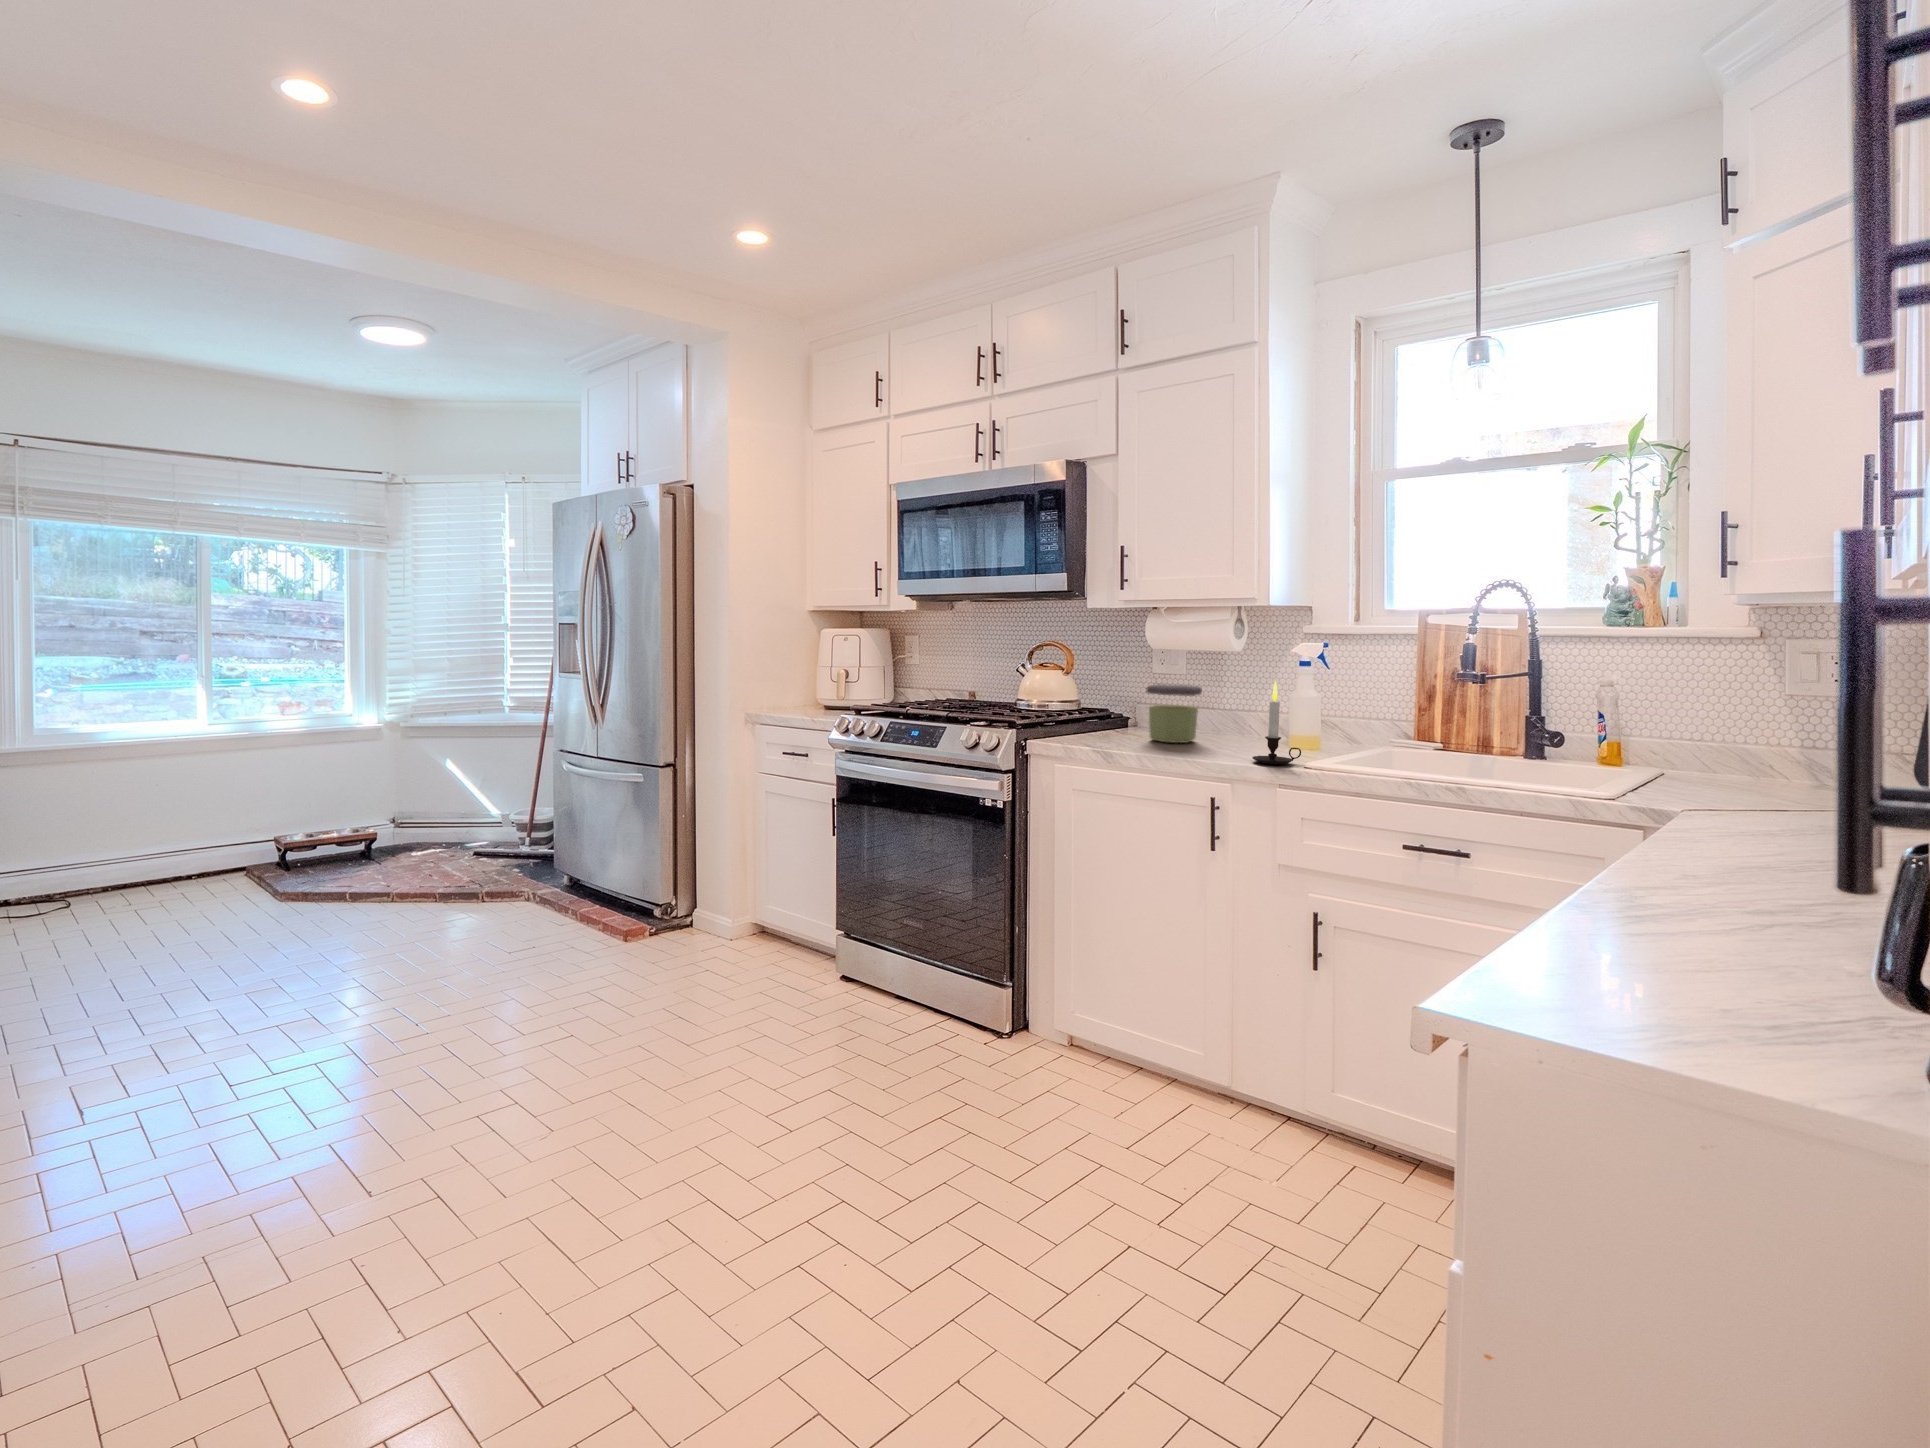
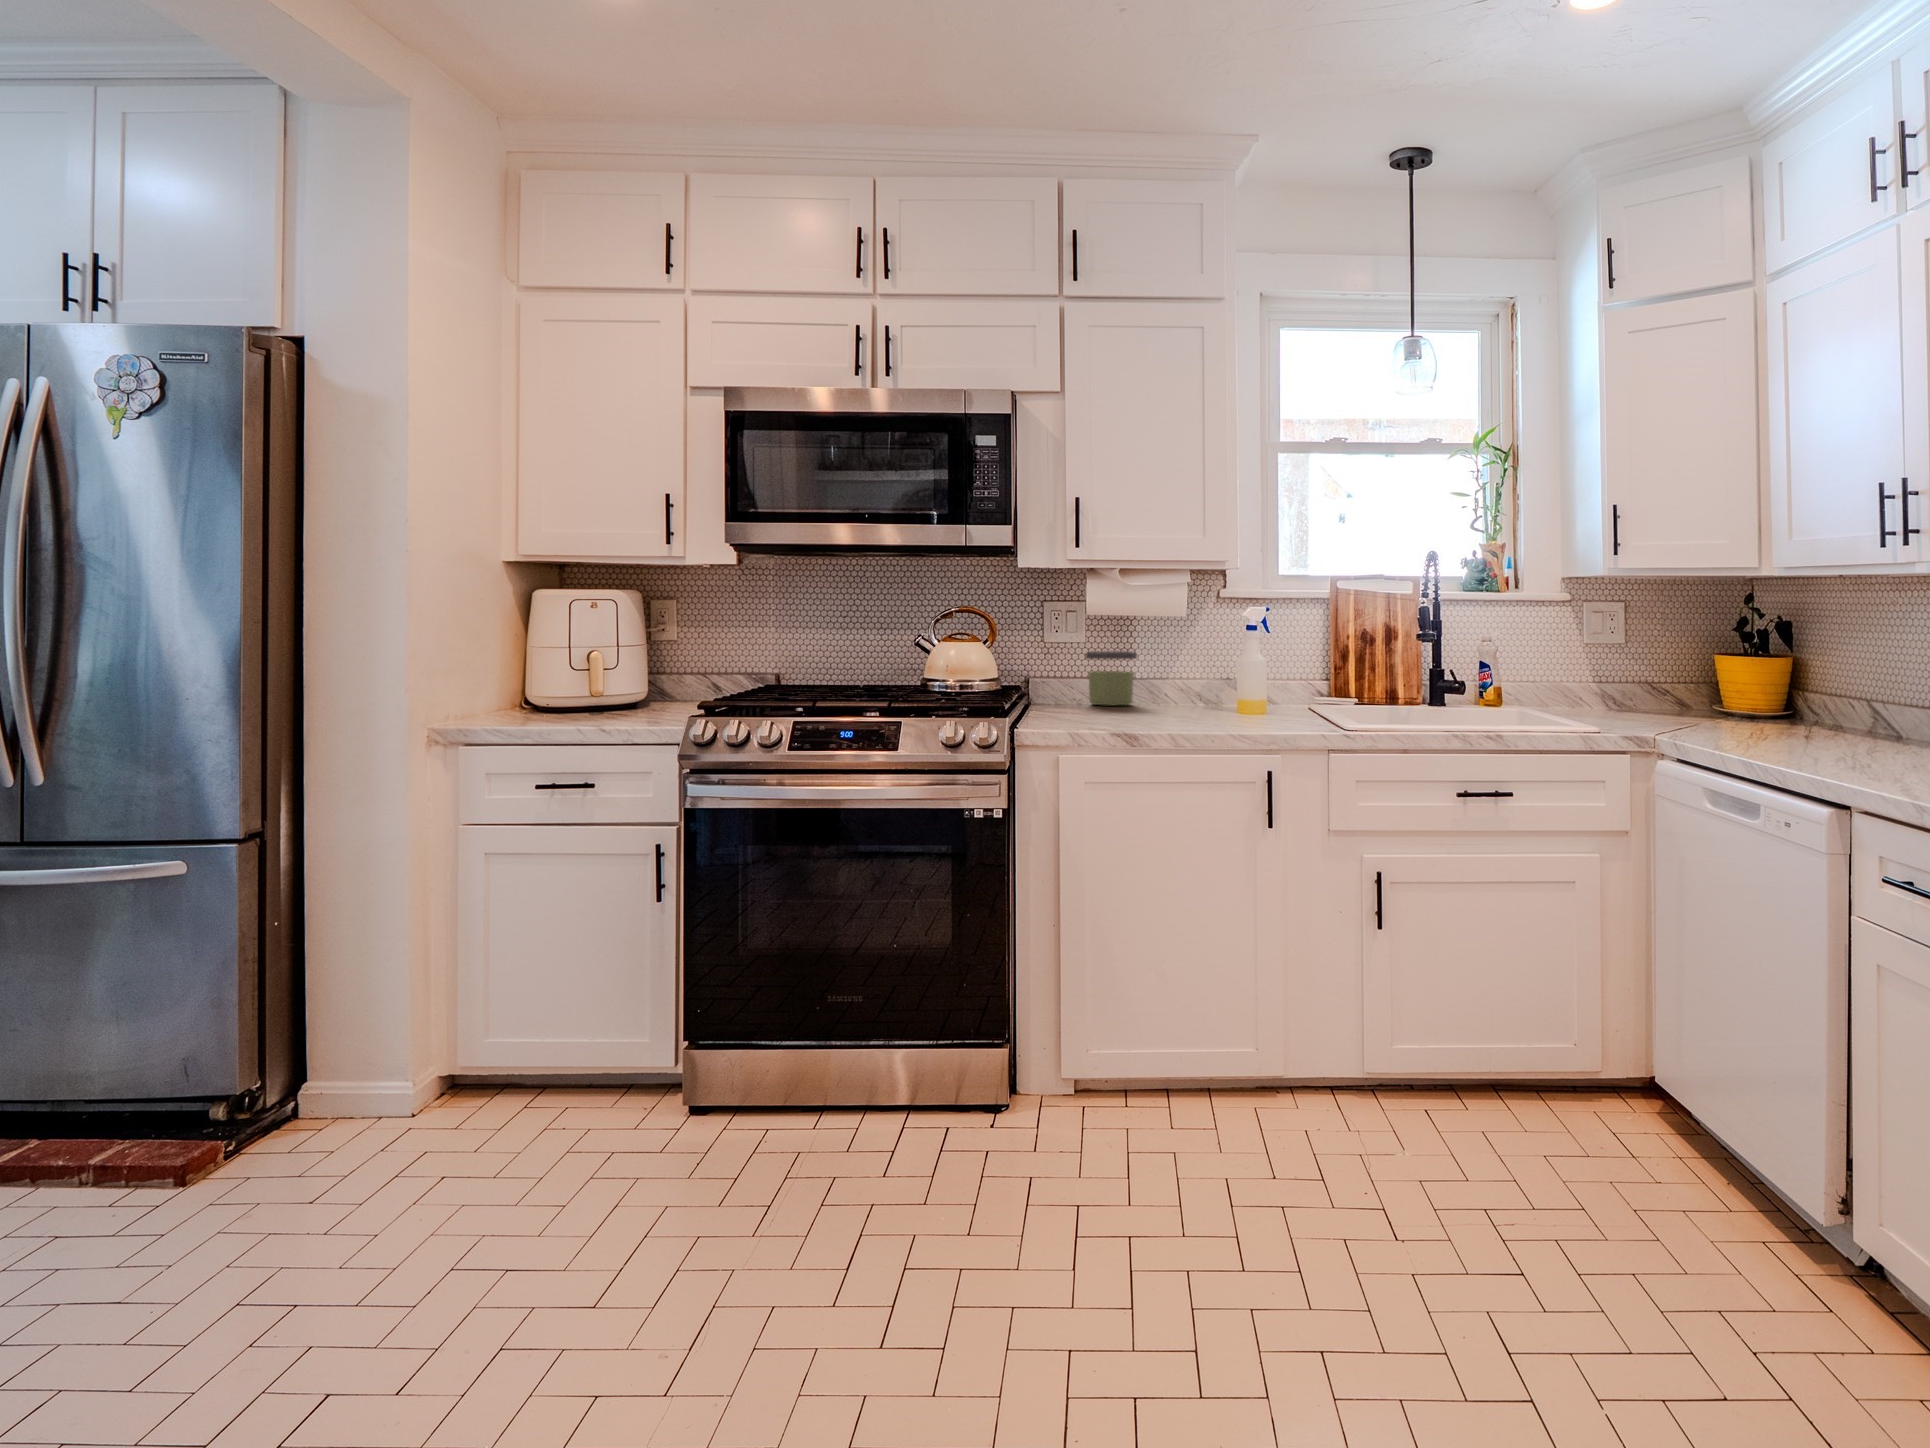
candle: present [1252,682,1301,764] -> none [1194,638,1238,716]

